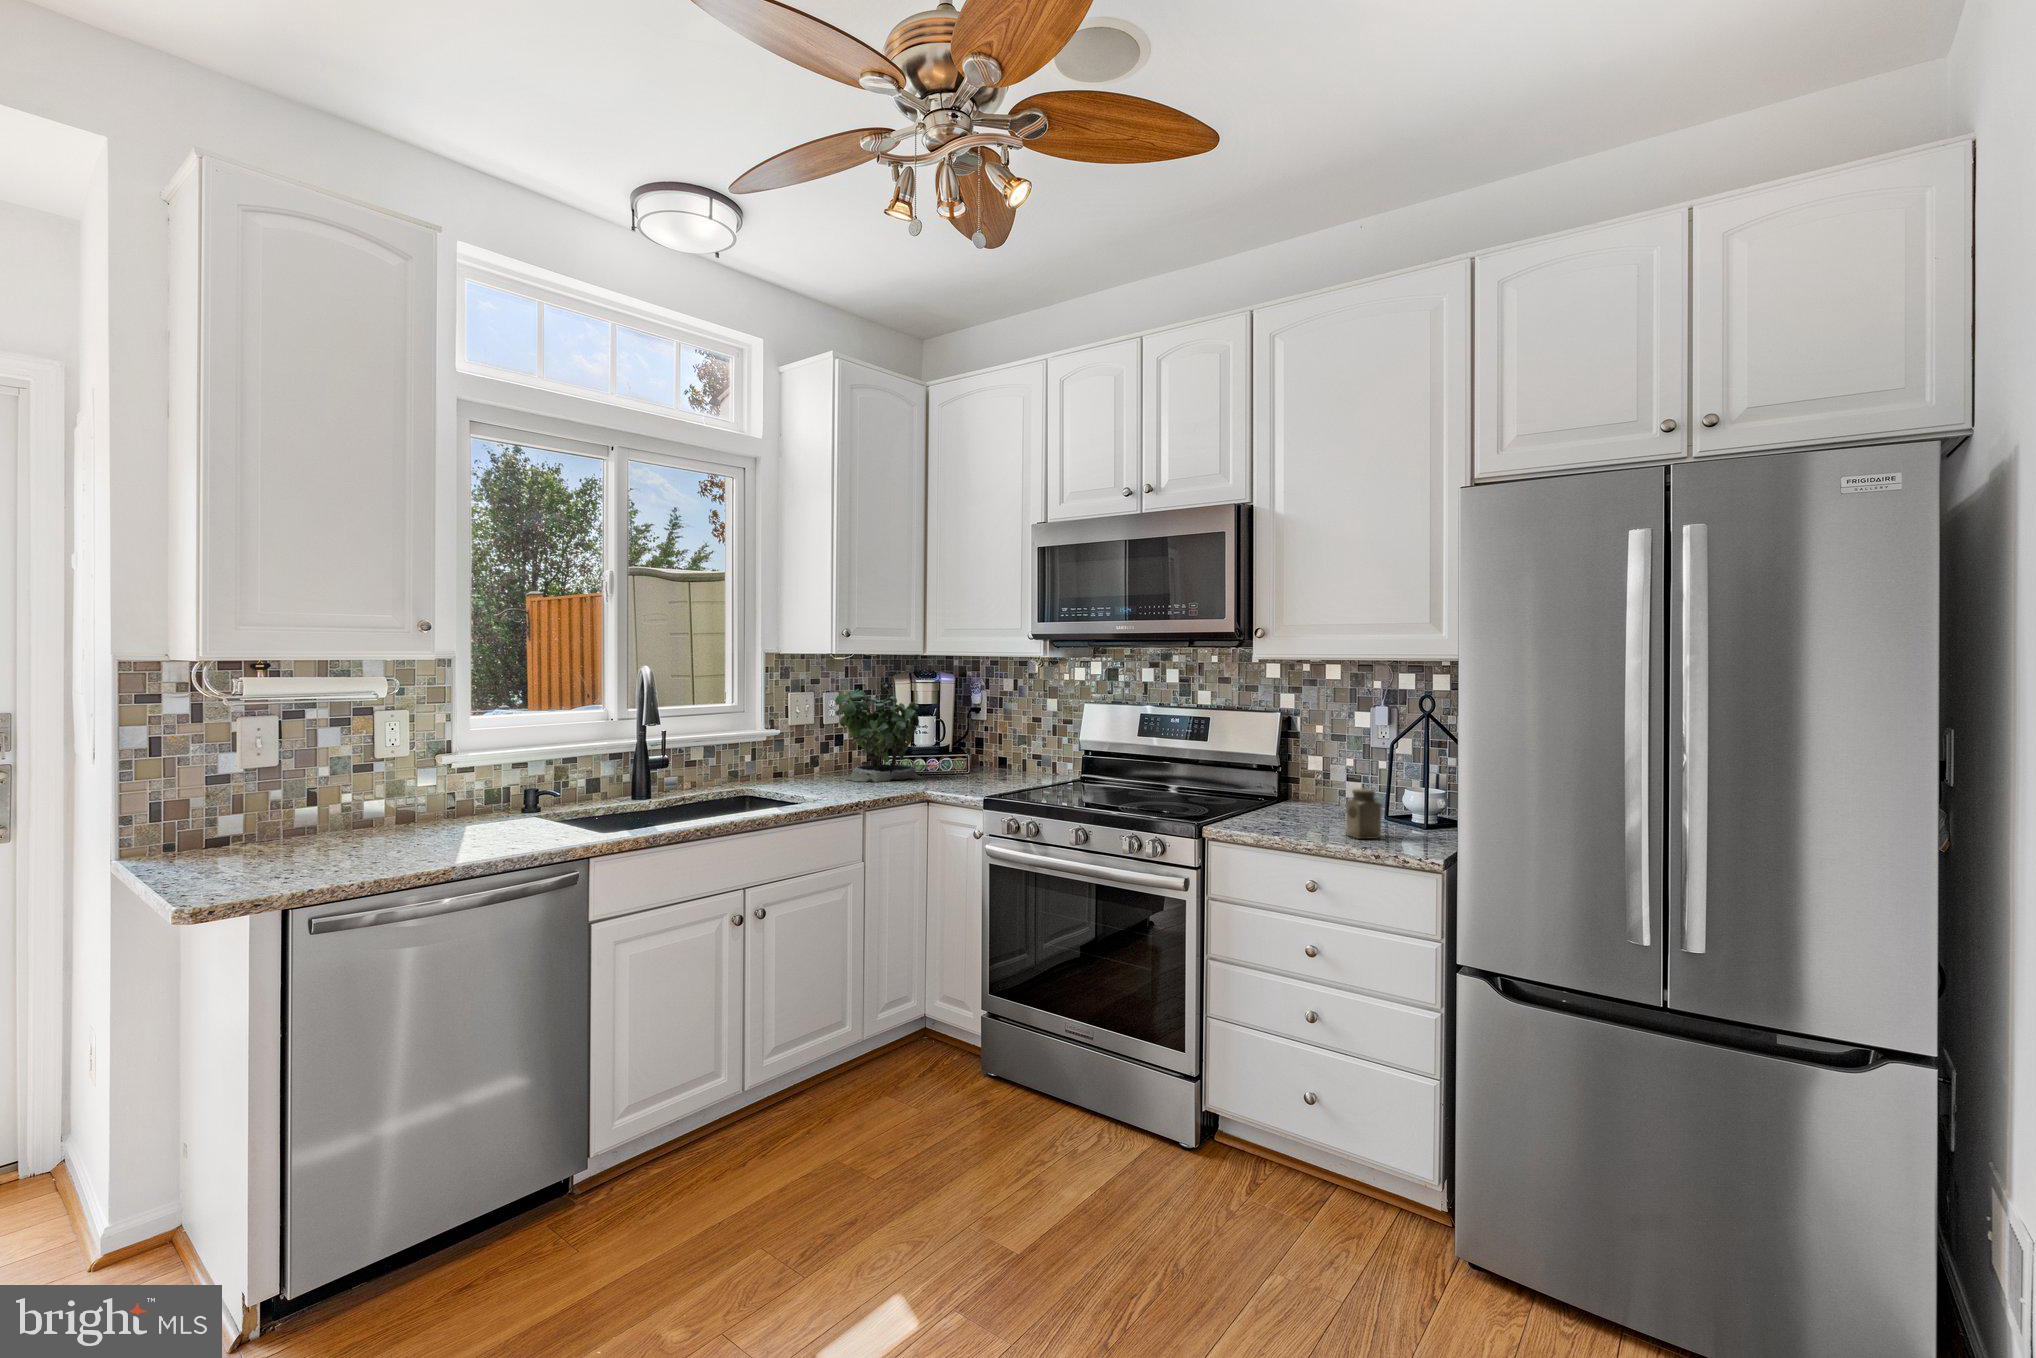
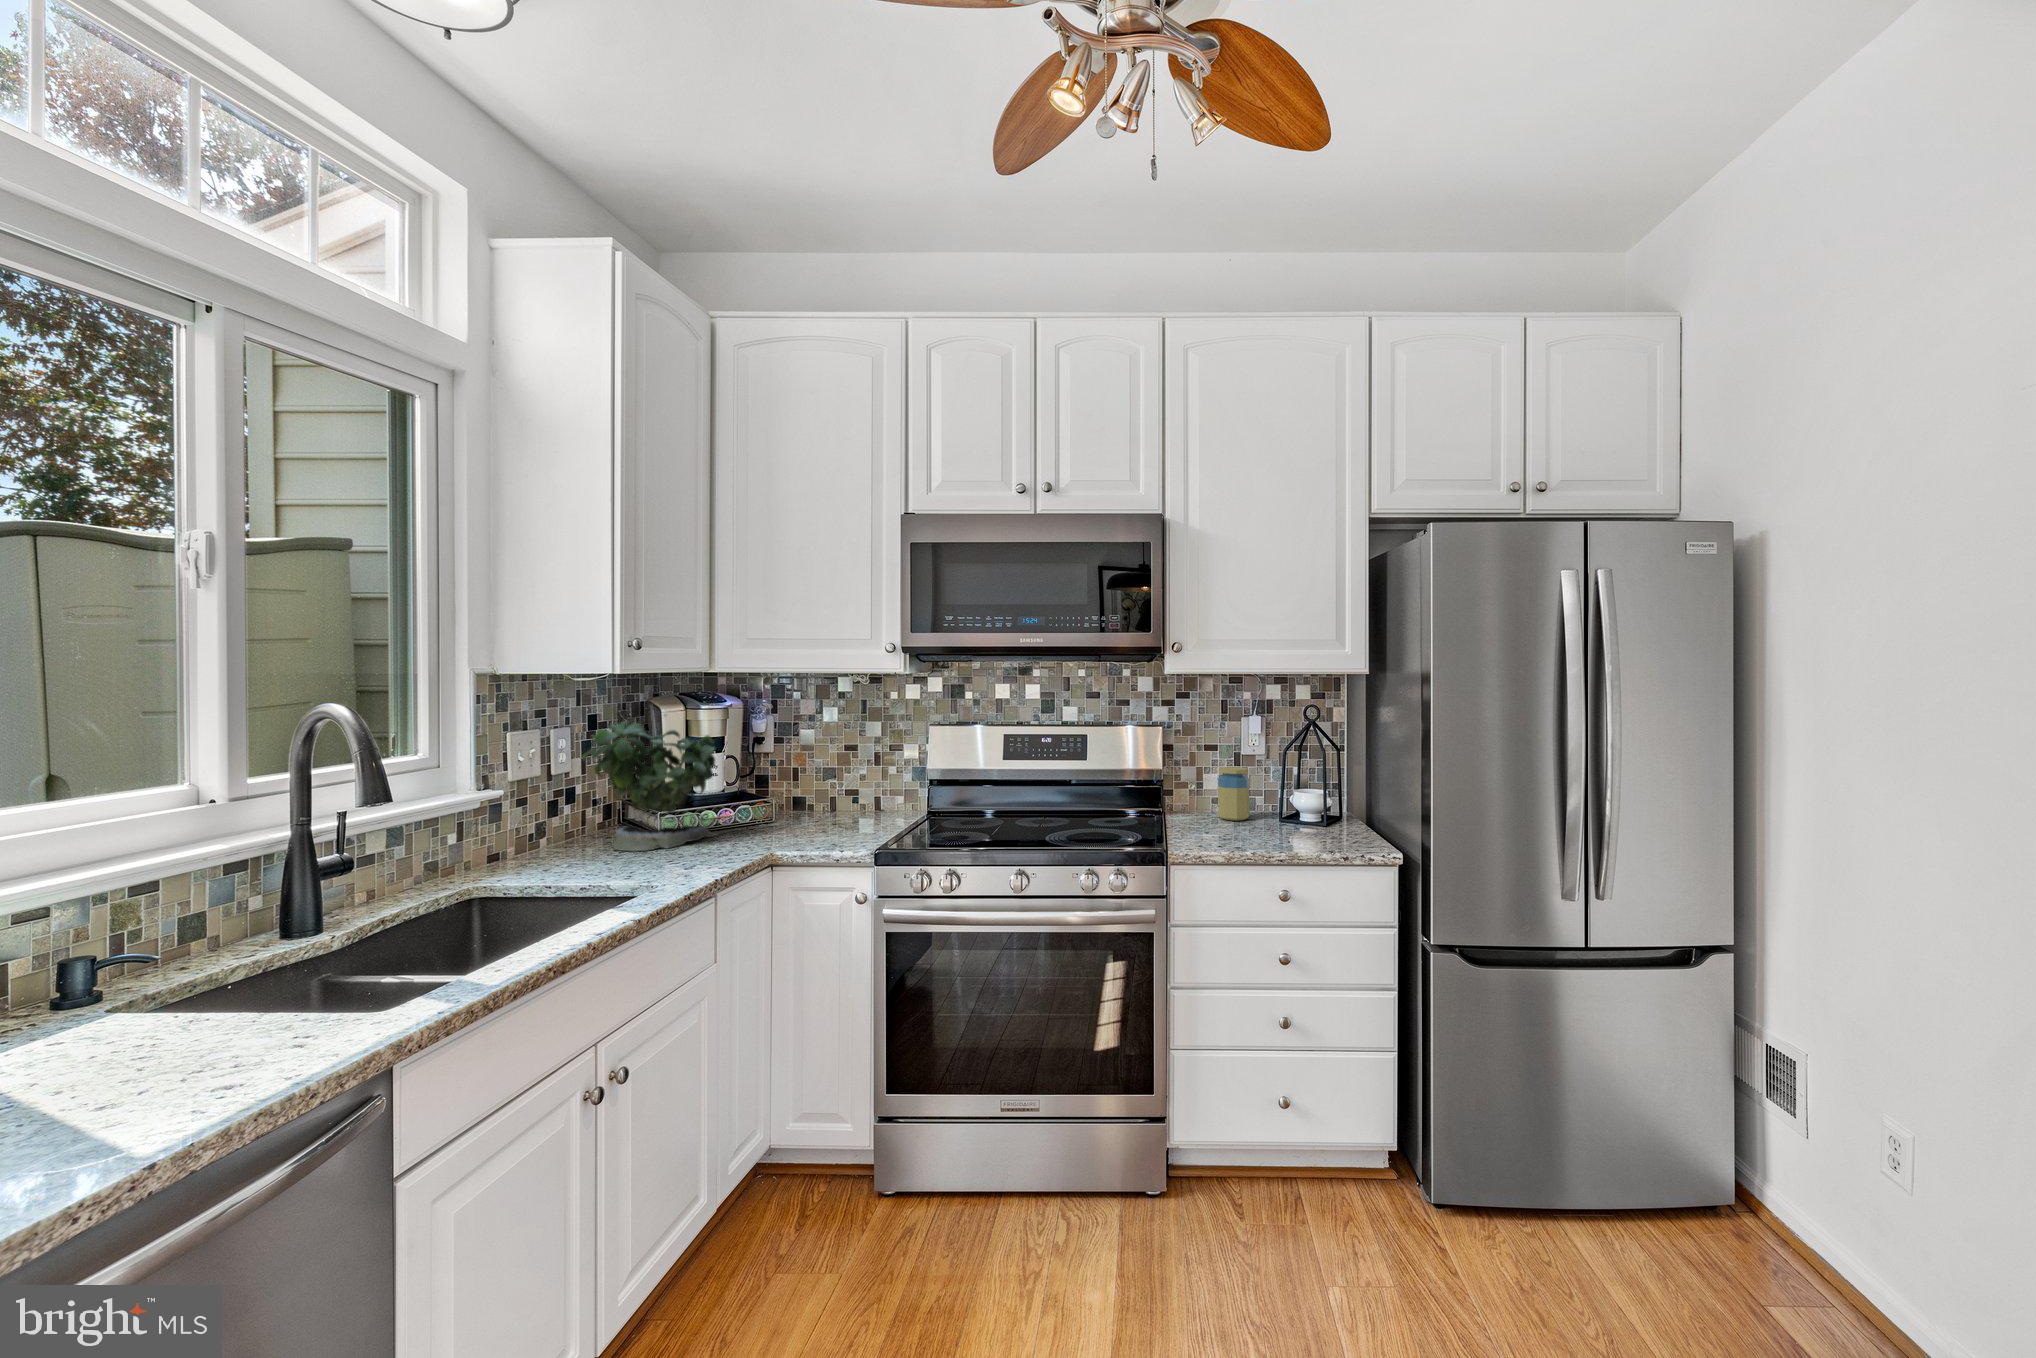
jar: none [1320,758,1351,812] -> present [1218,767,1250,821]
salt shaker: present [1346,788,1381,839] -> none [1333,795,1367,847]

